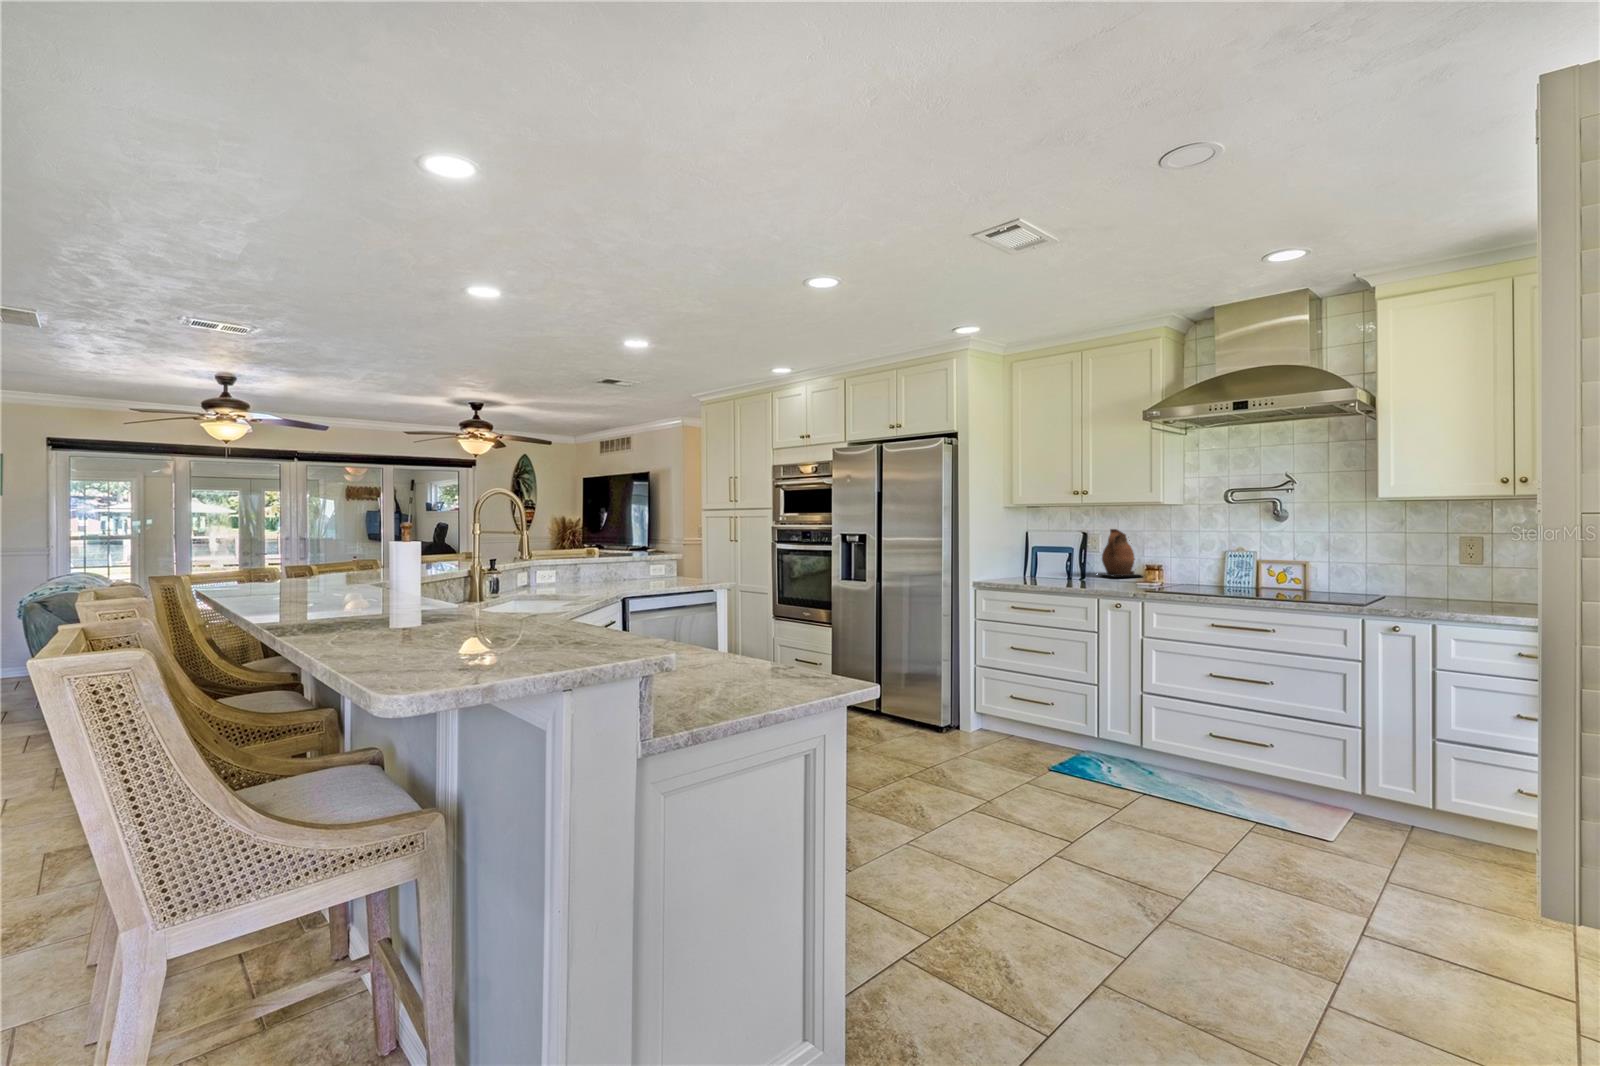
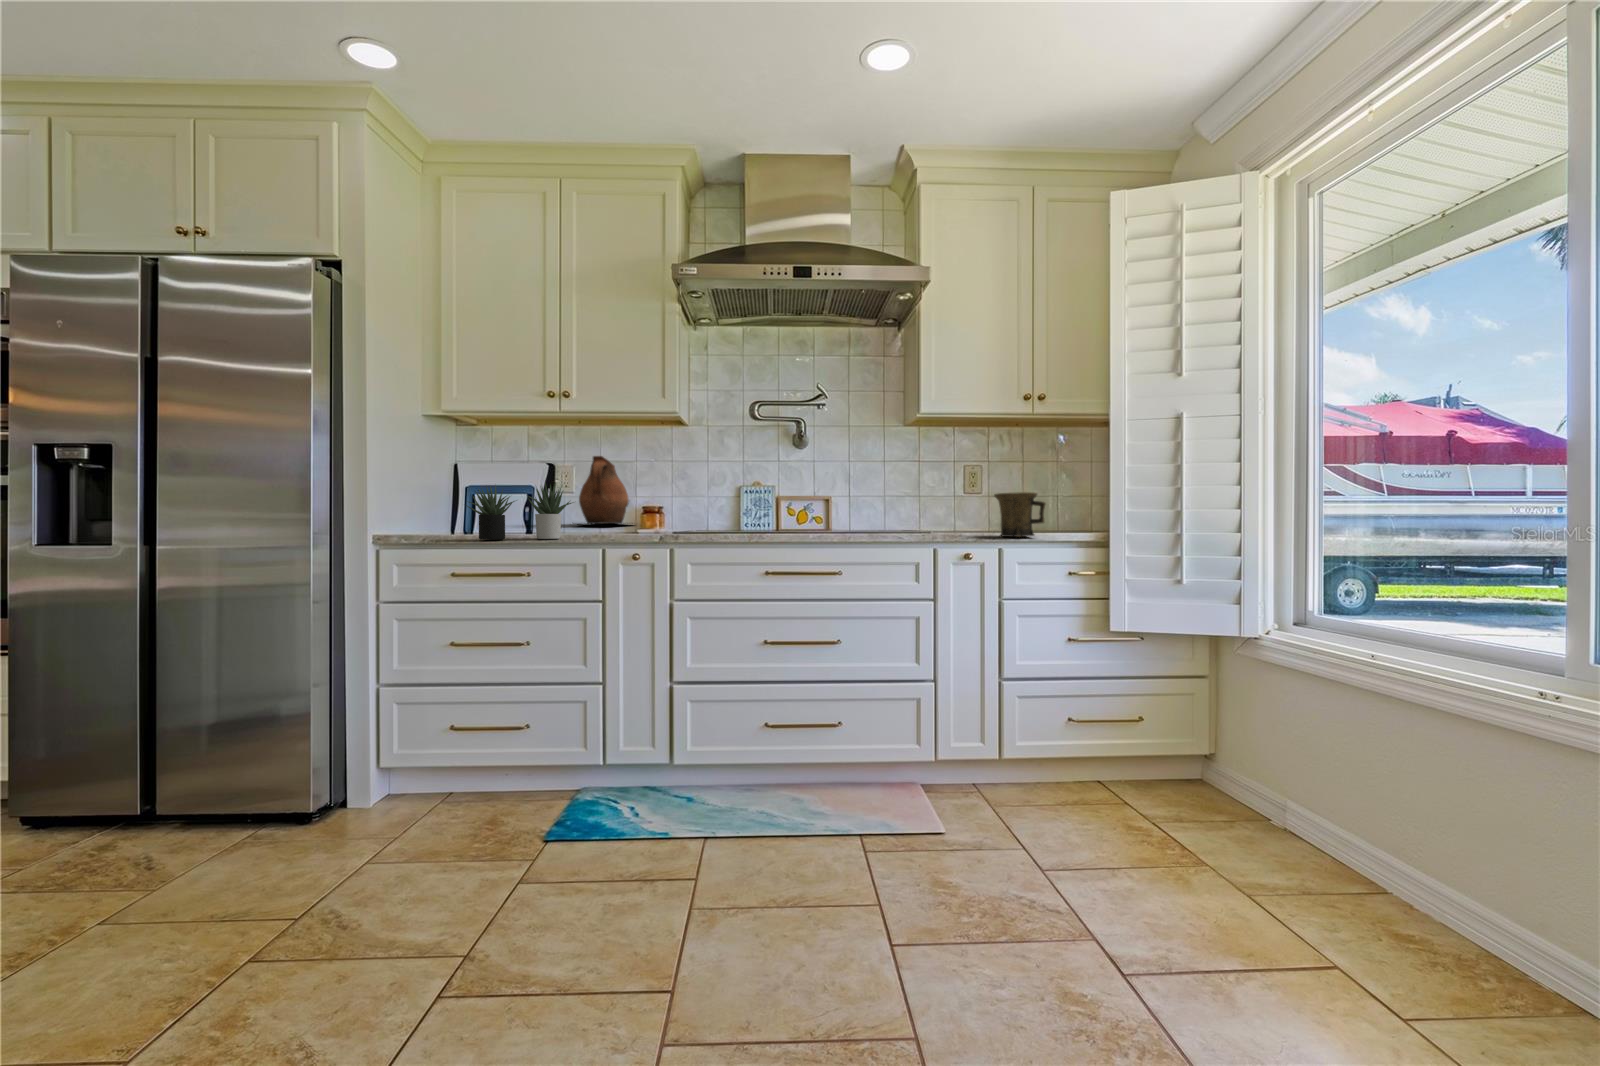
succulent plant: none [1016,555,1081,592] -> present [466,482,573,539]
mug: none [1430,576,1484,617] -> present [994,492,1045,537]

